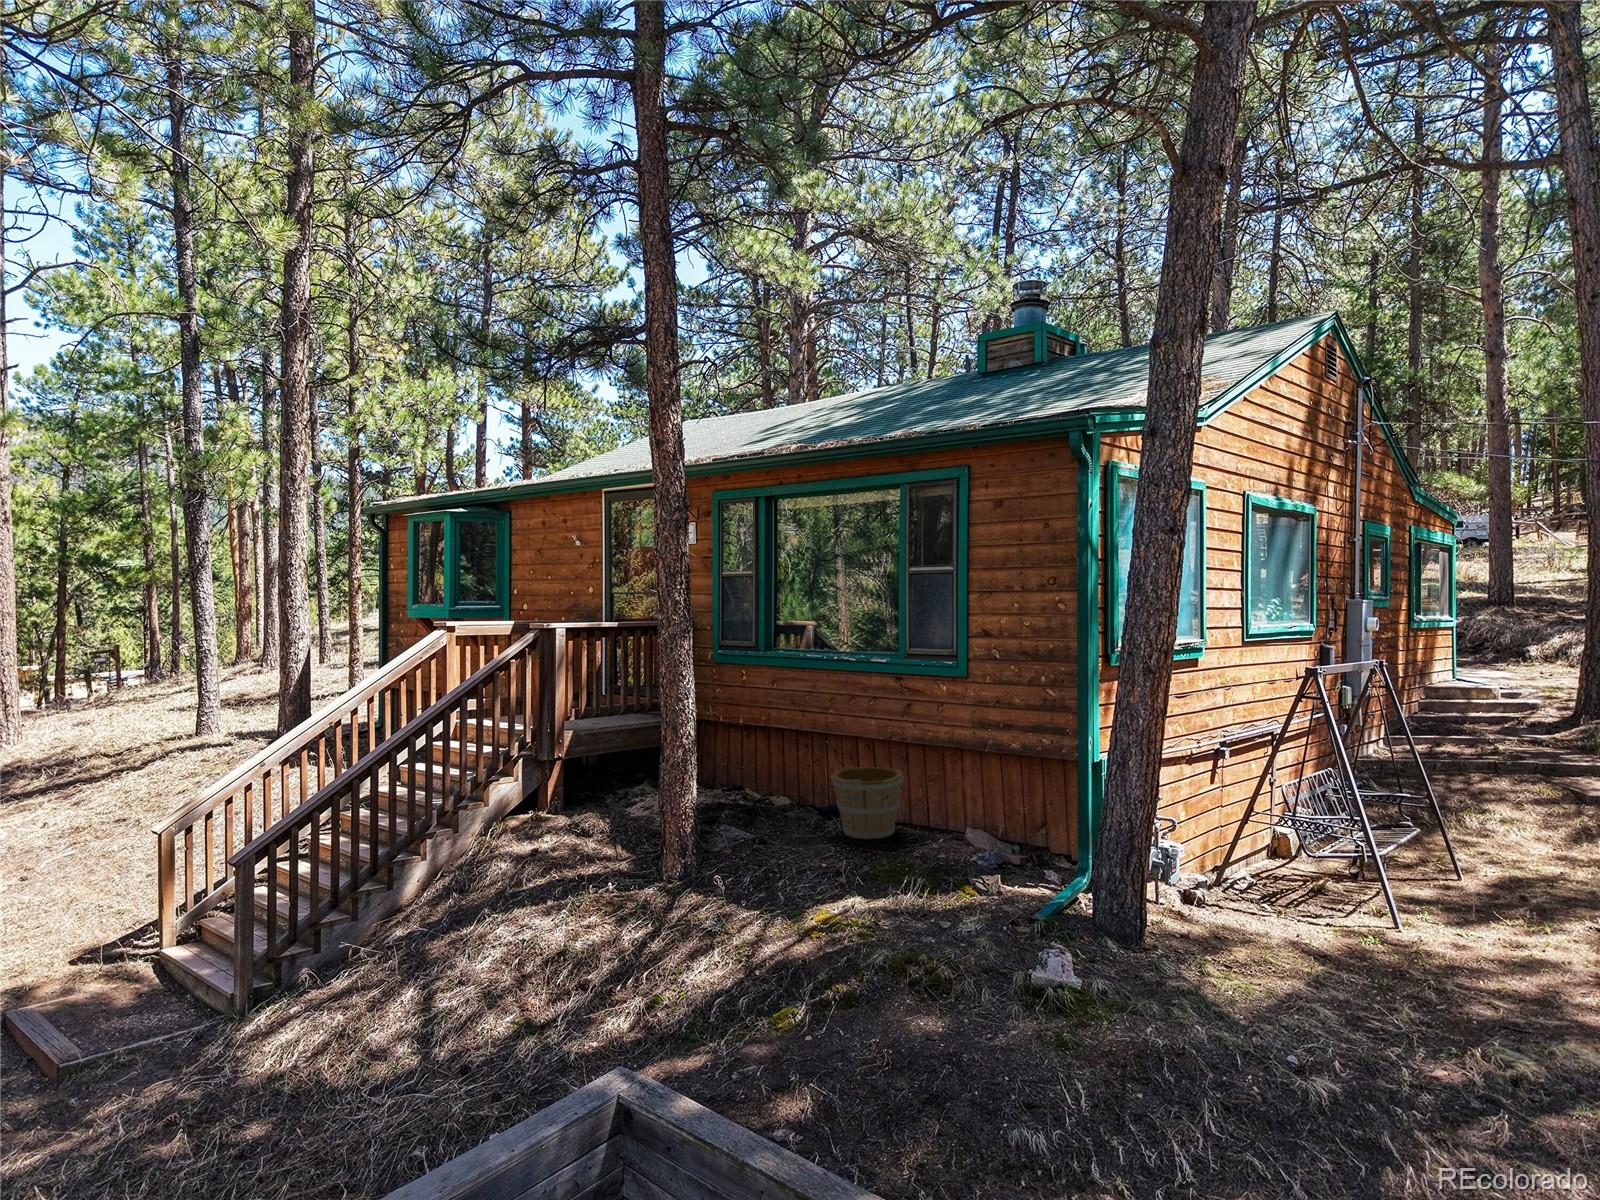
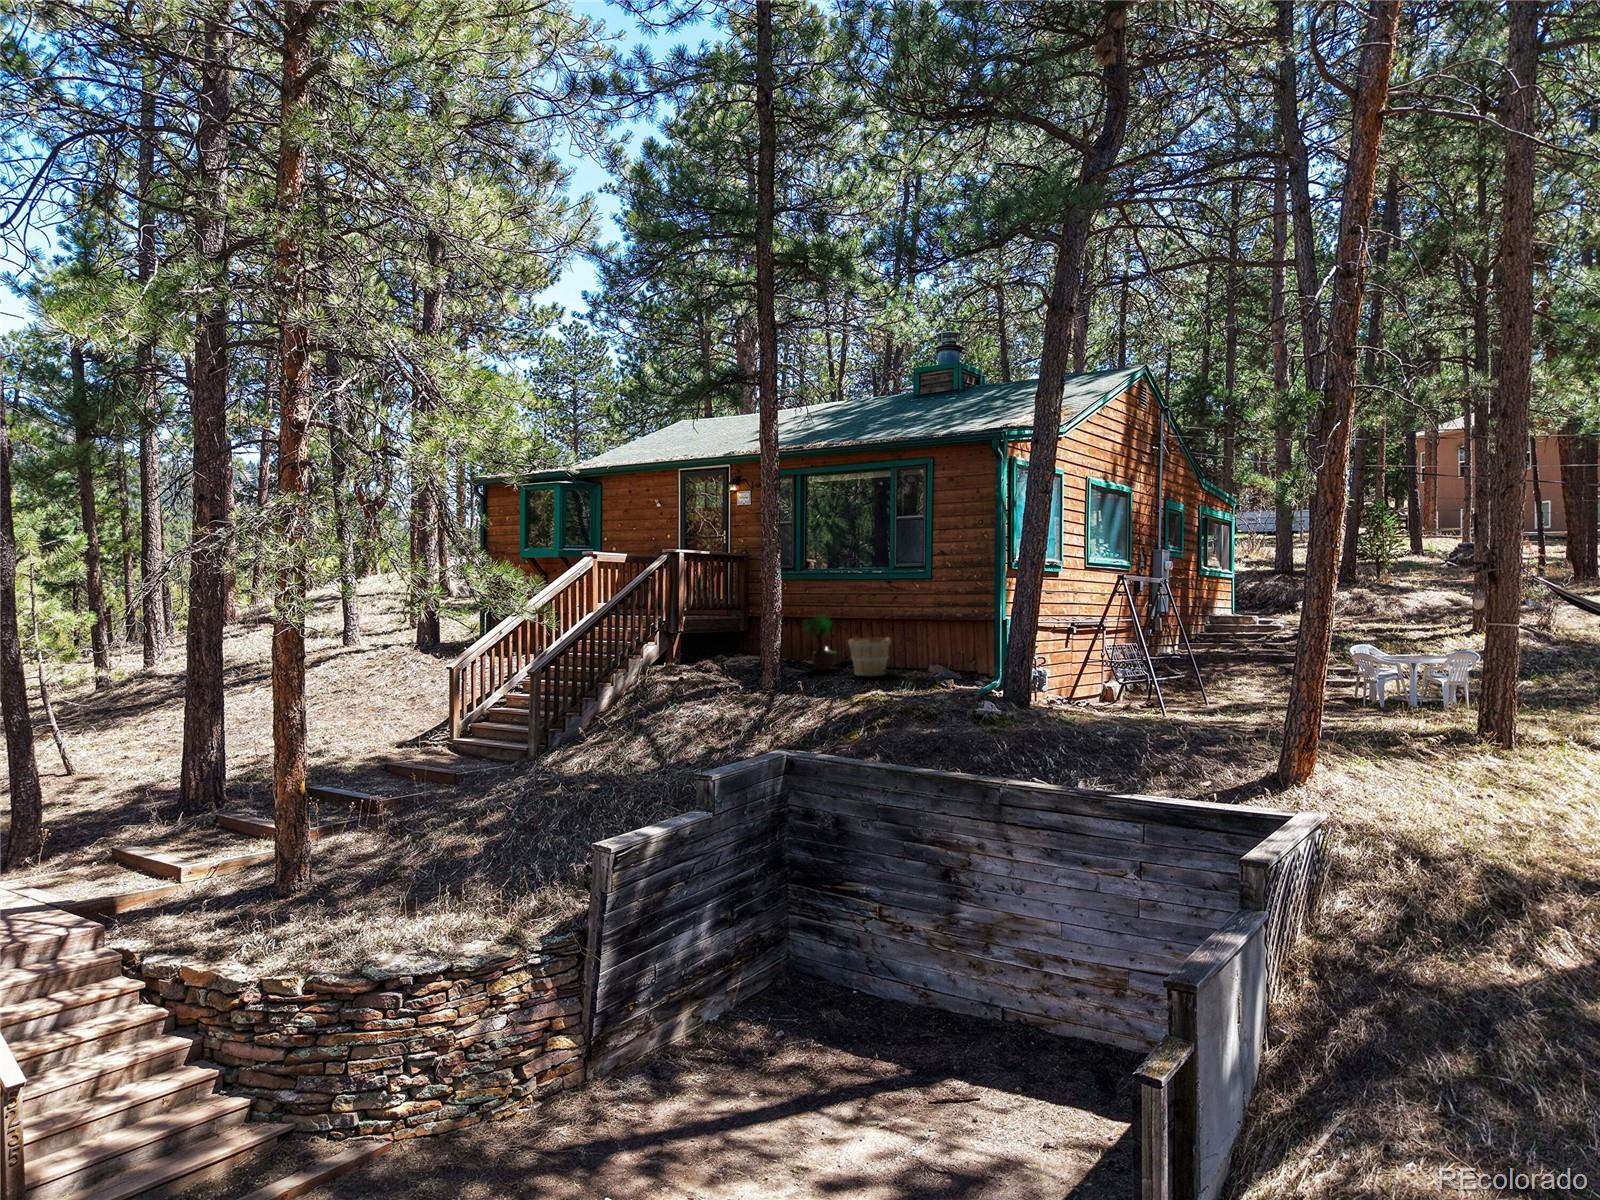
potted tree: none [760,717,825,814] -> present [804,614,838,670]

